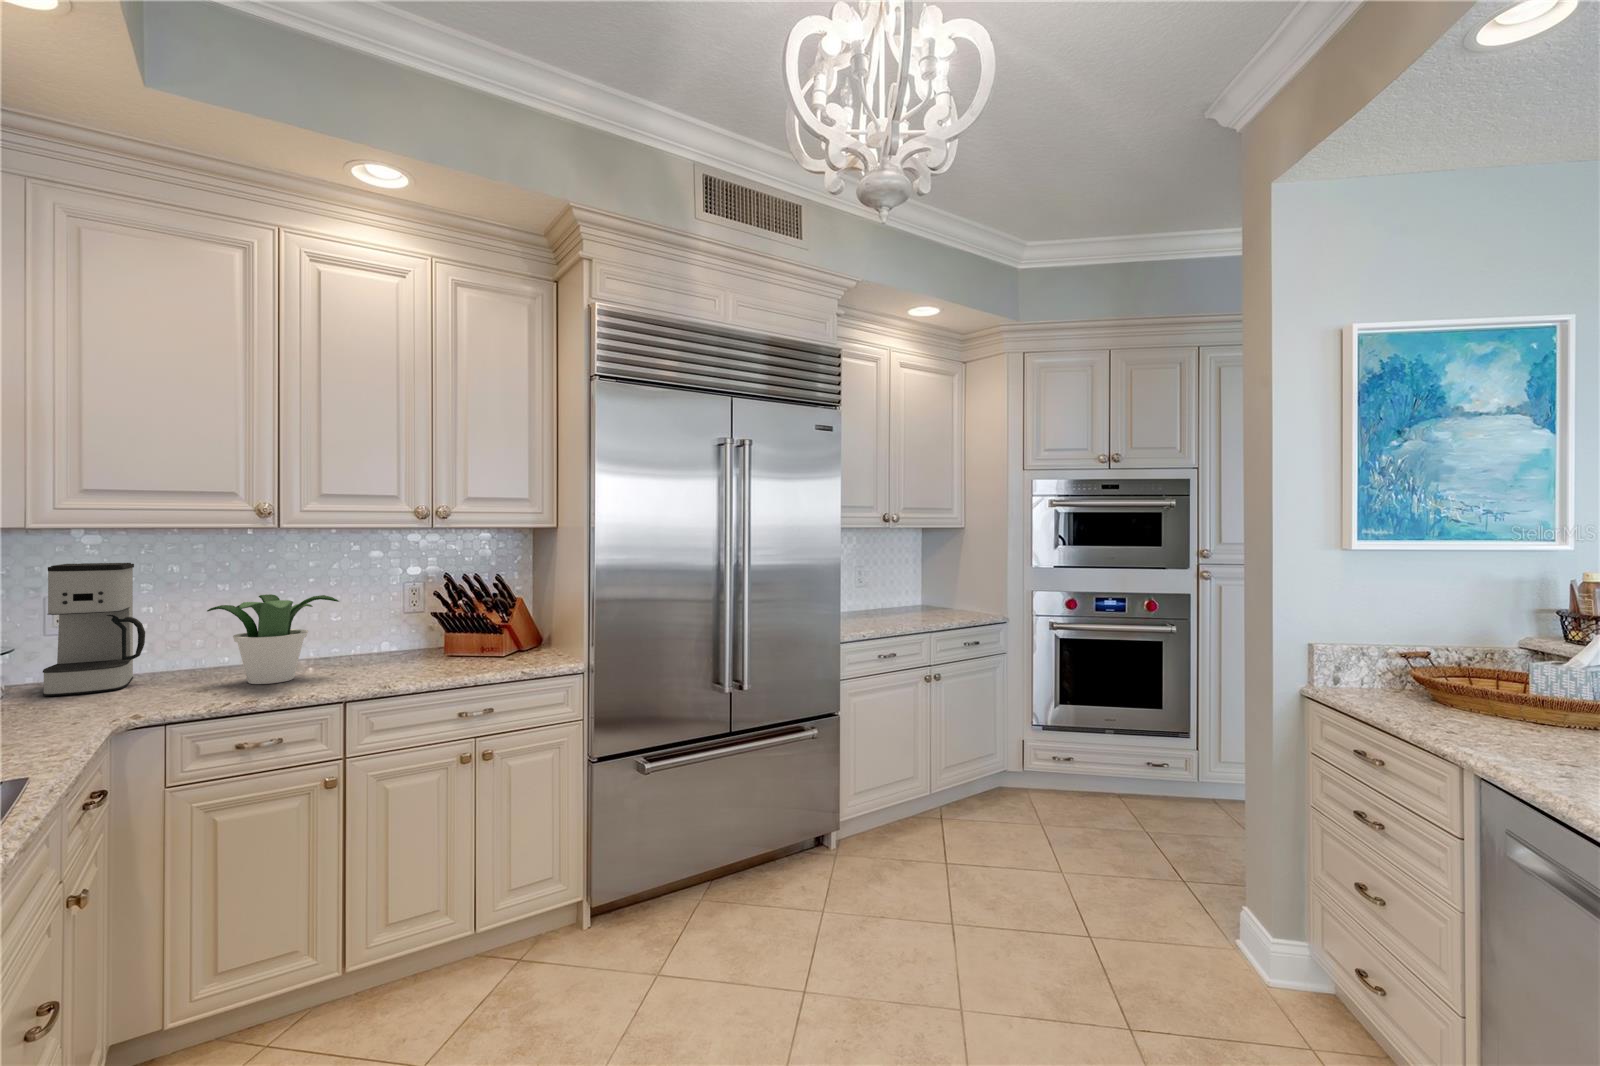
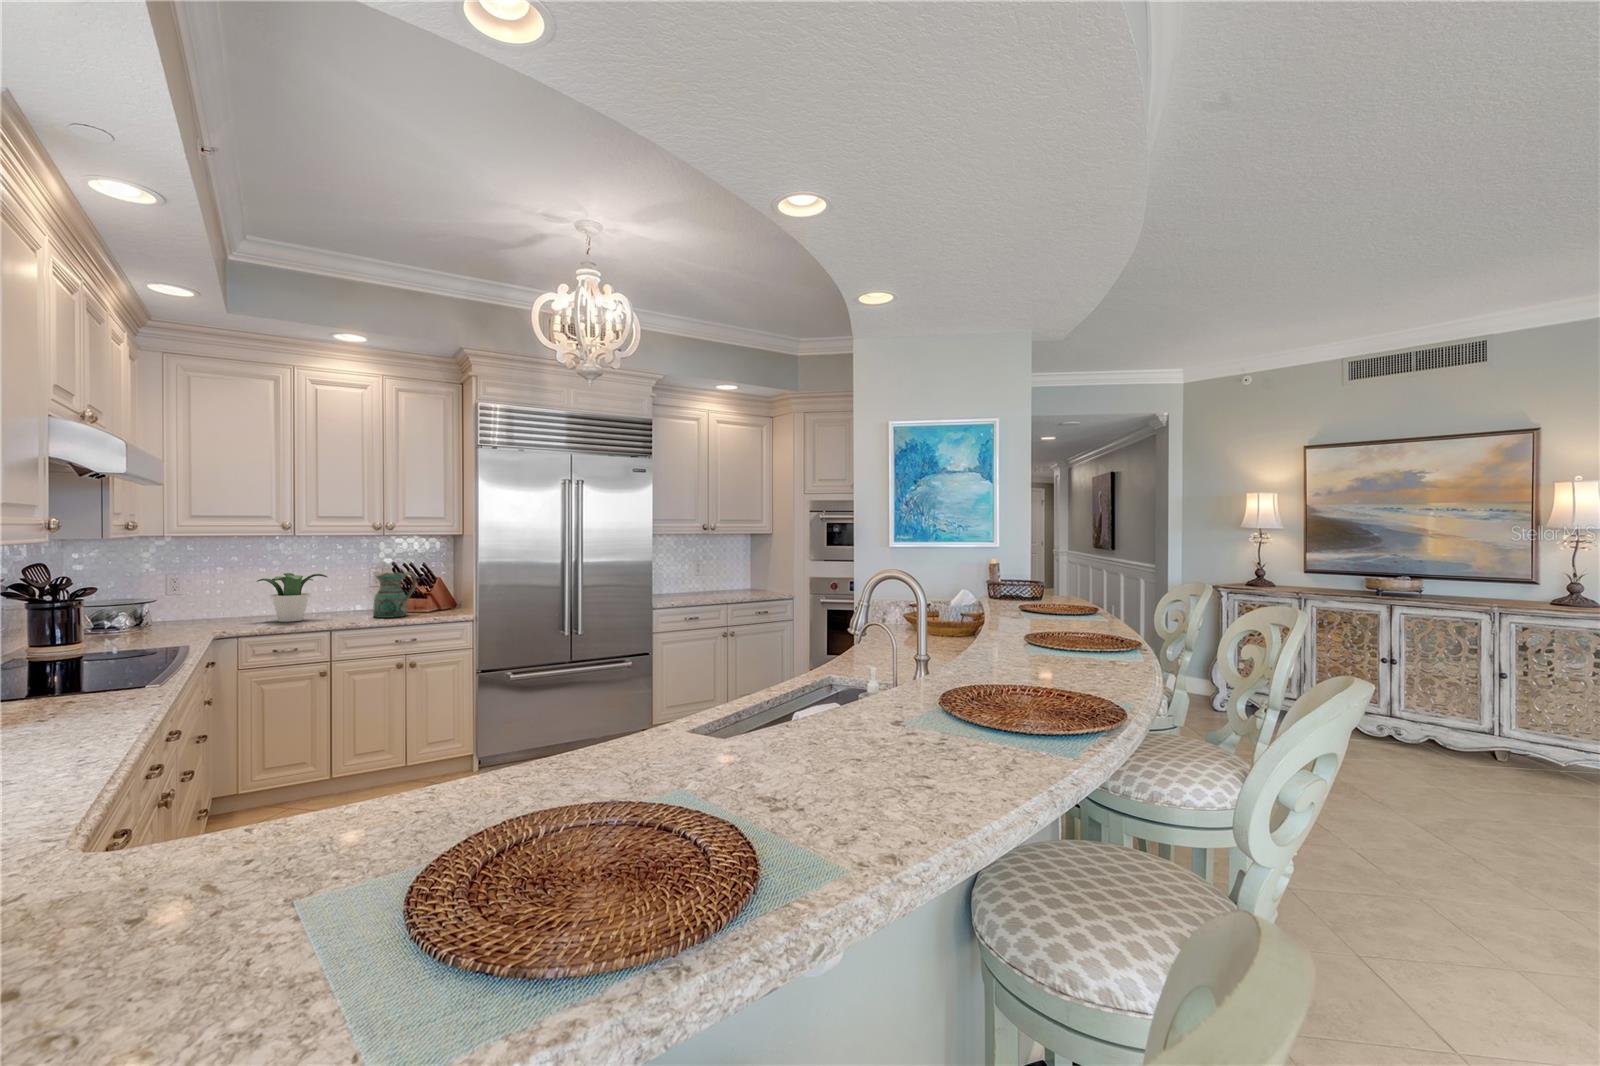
coffee maker: present [43,563,145,696] -> none [173,555,222,625]
ceramic pitcher: none [418,590,489,672] -> present [373,572,416,618]

